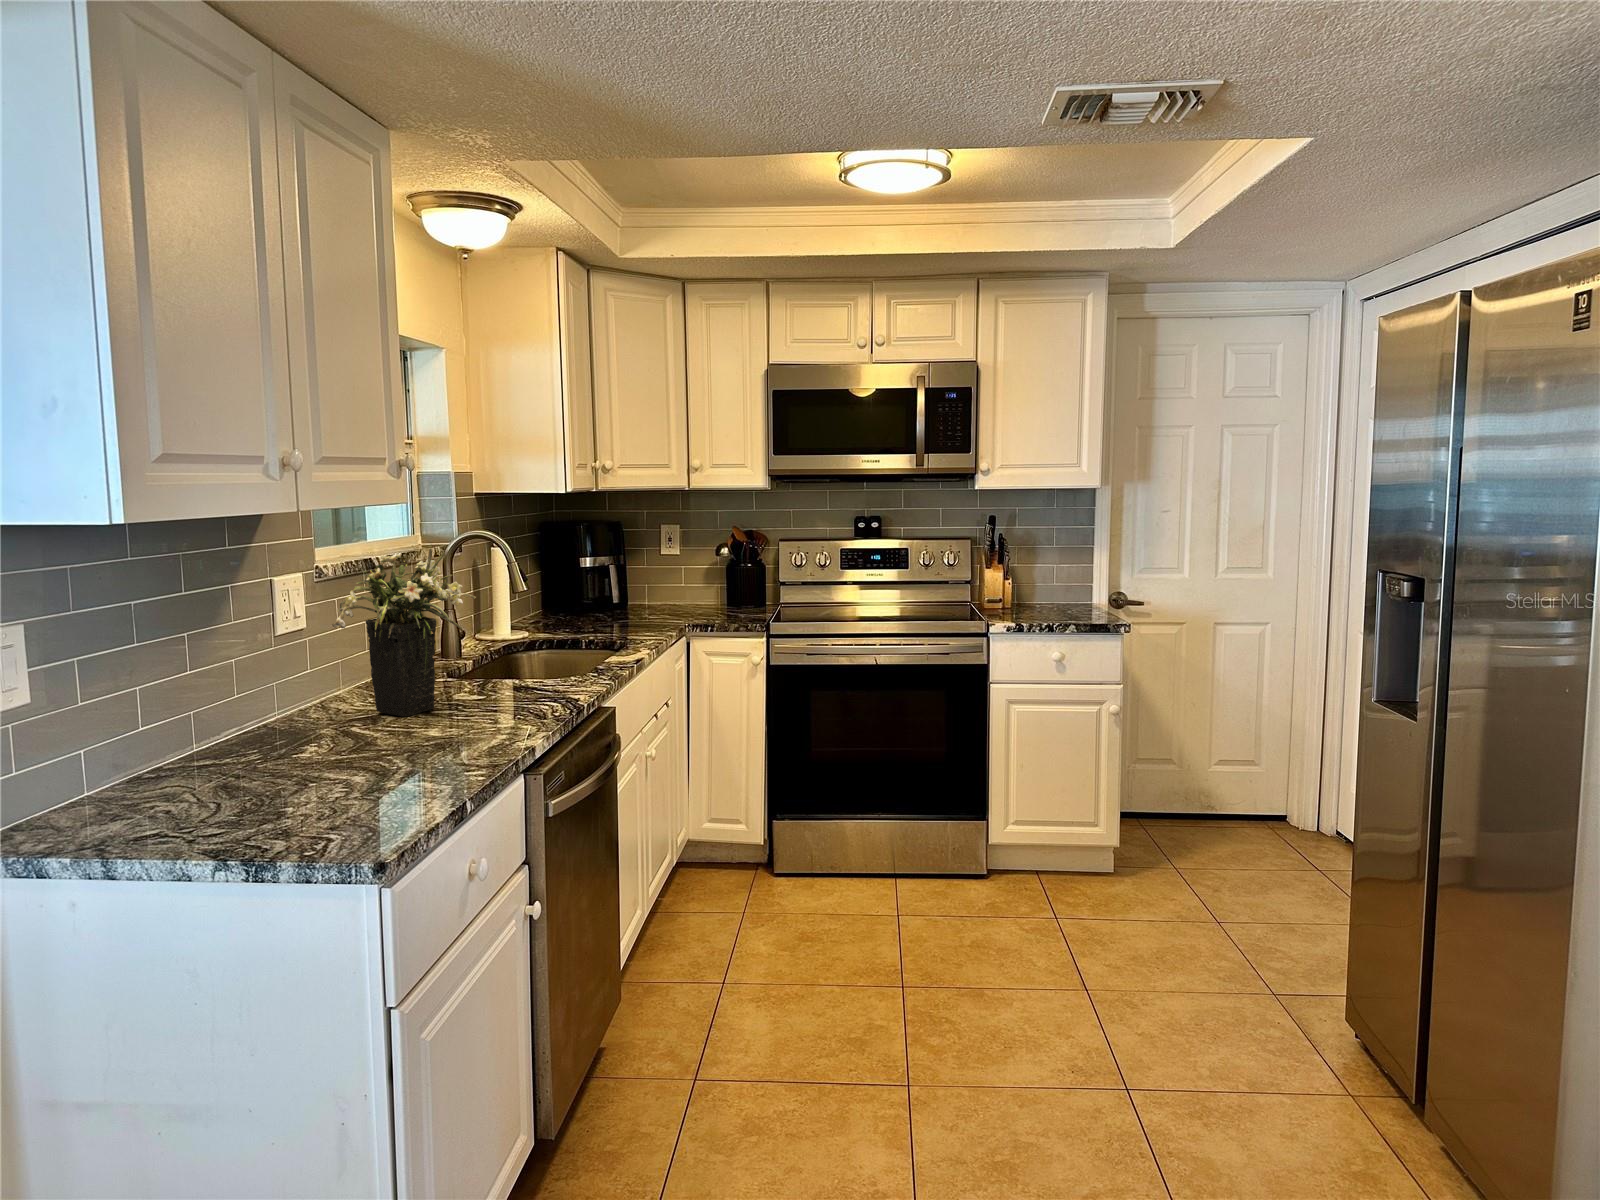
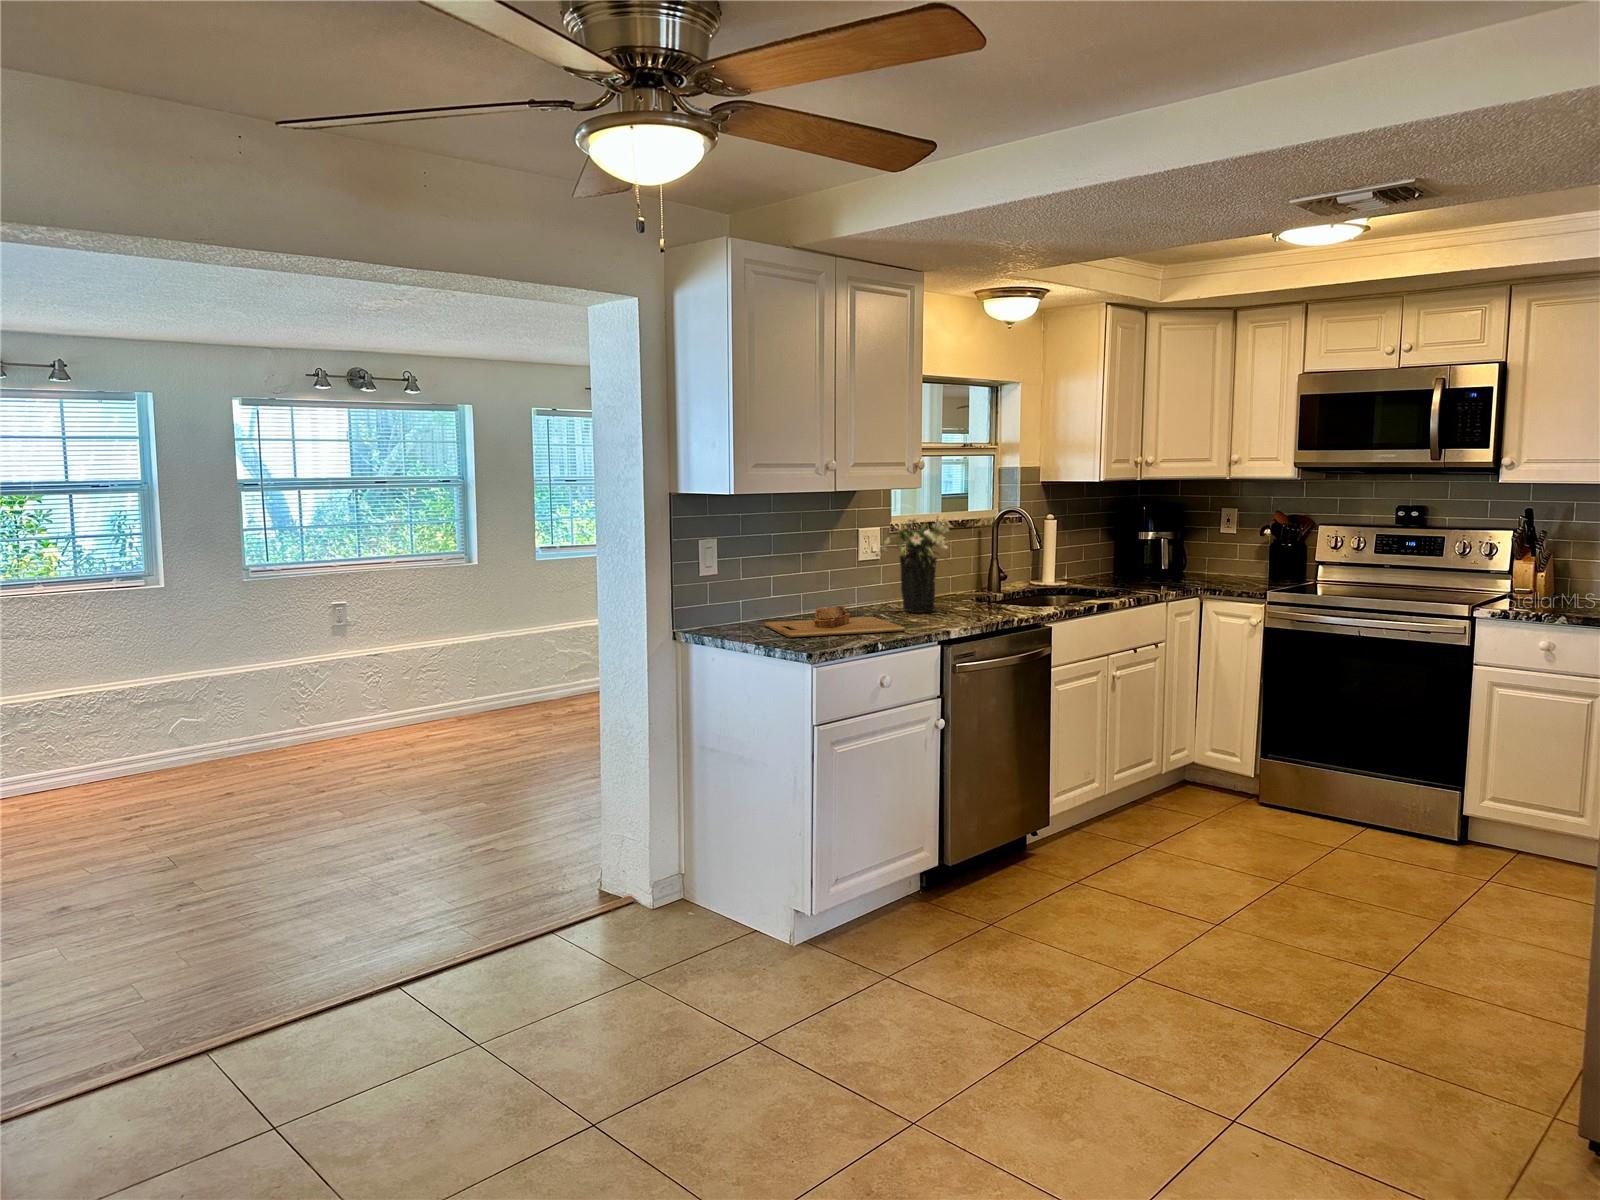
cutting board: none [153,730,468,824] -> present [765,605,905,638]

